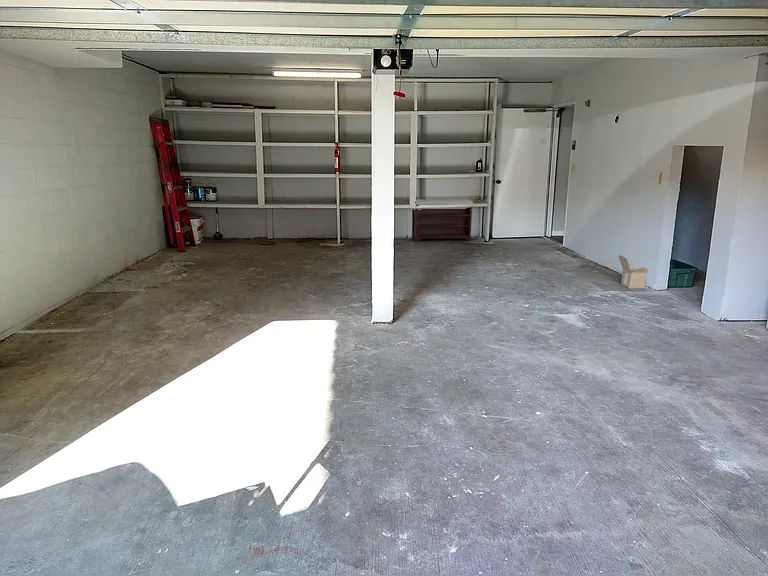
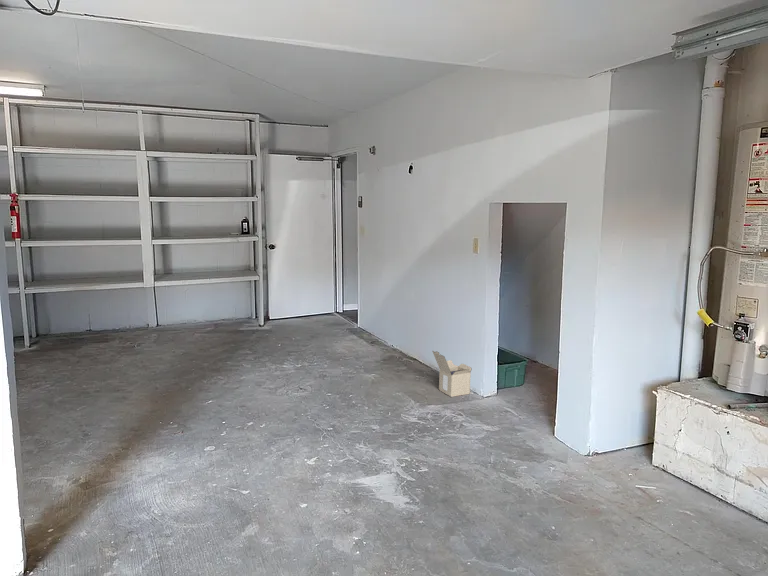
bench: present [412,199,473,241] -> none [149,270,241,333]

